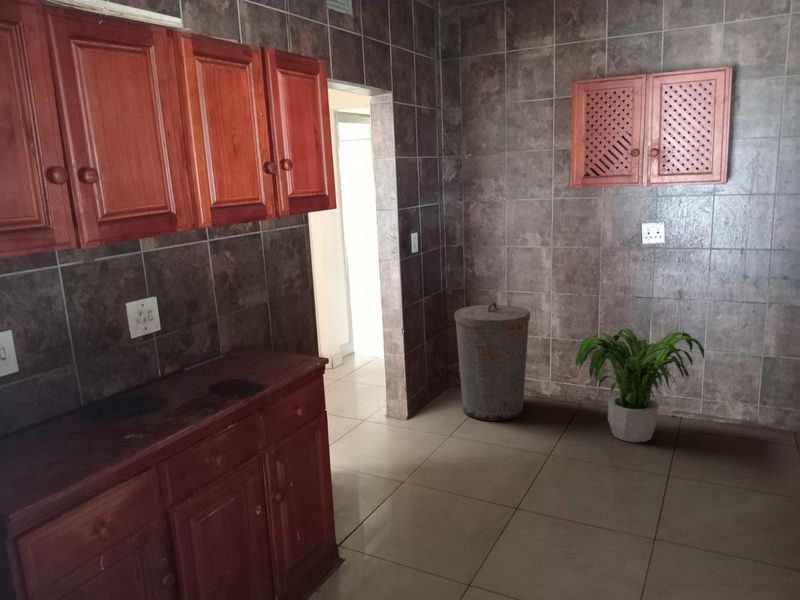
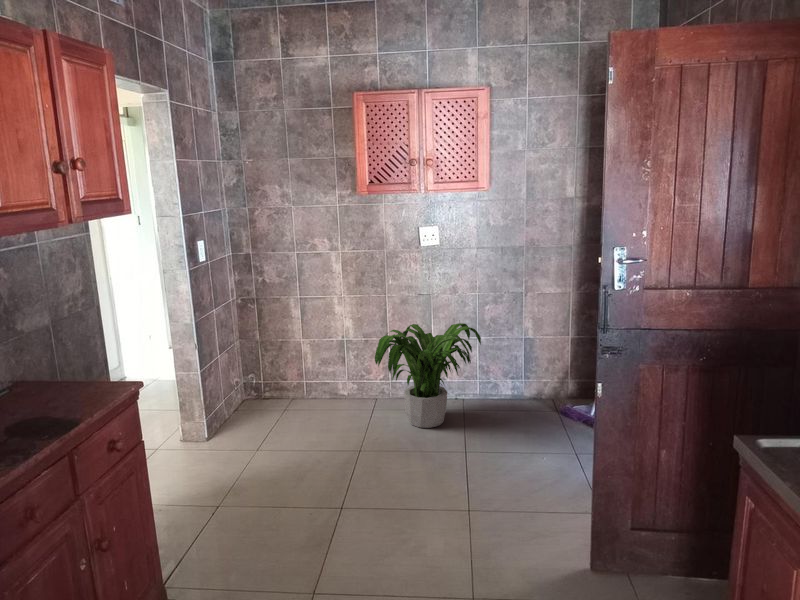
trash can: present [455,302,530,421] -> none [249,308,325,428]

